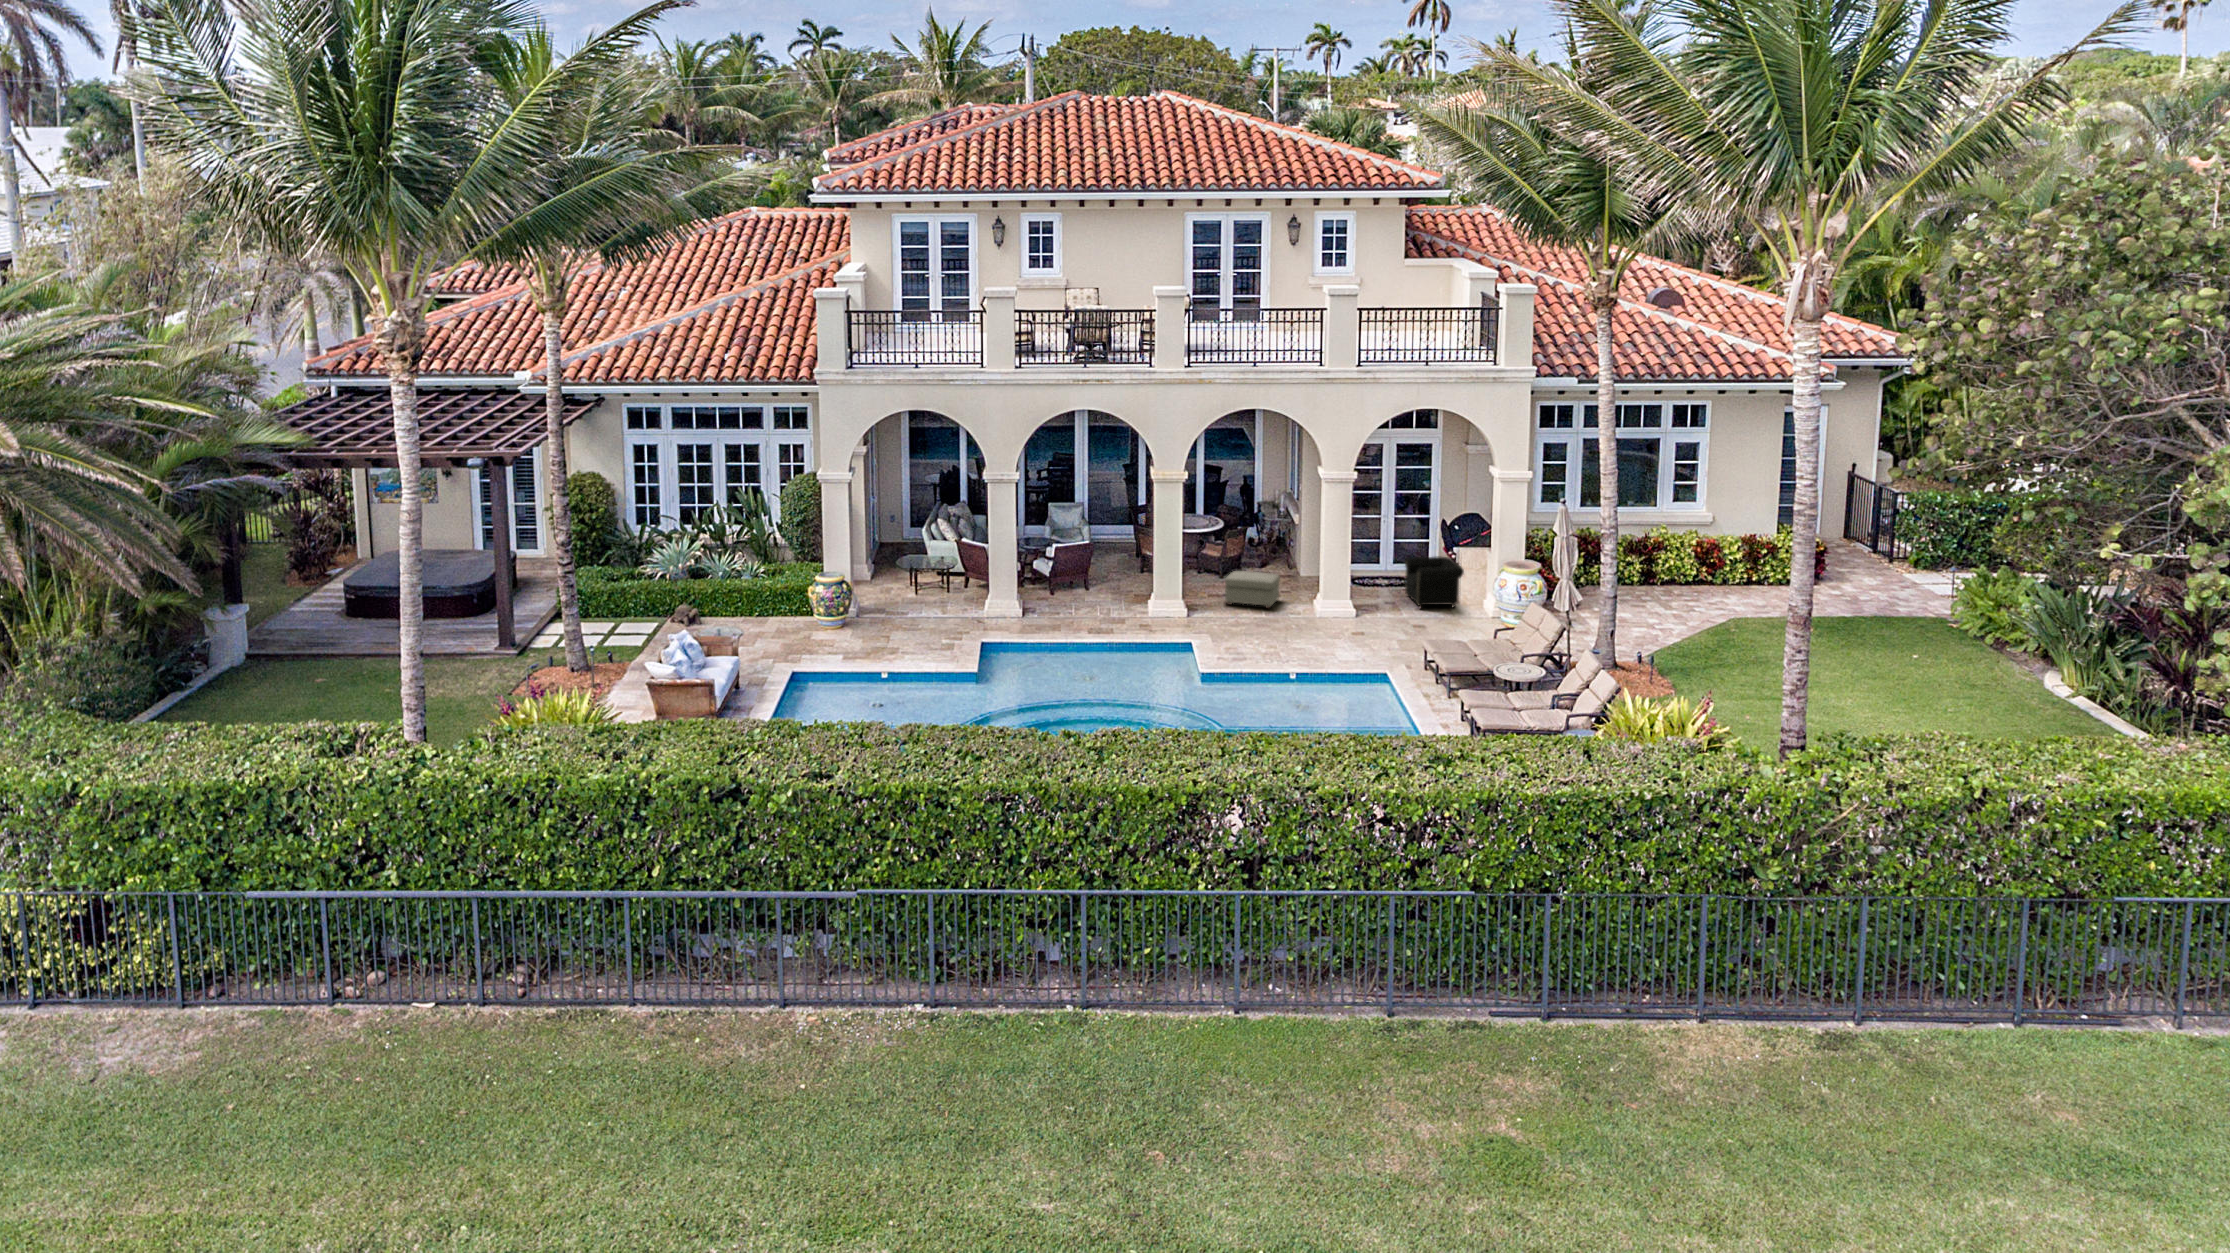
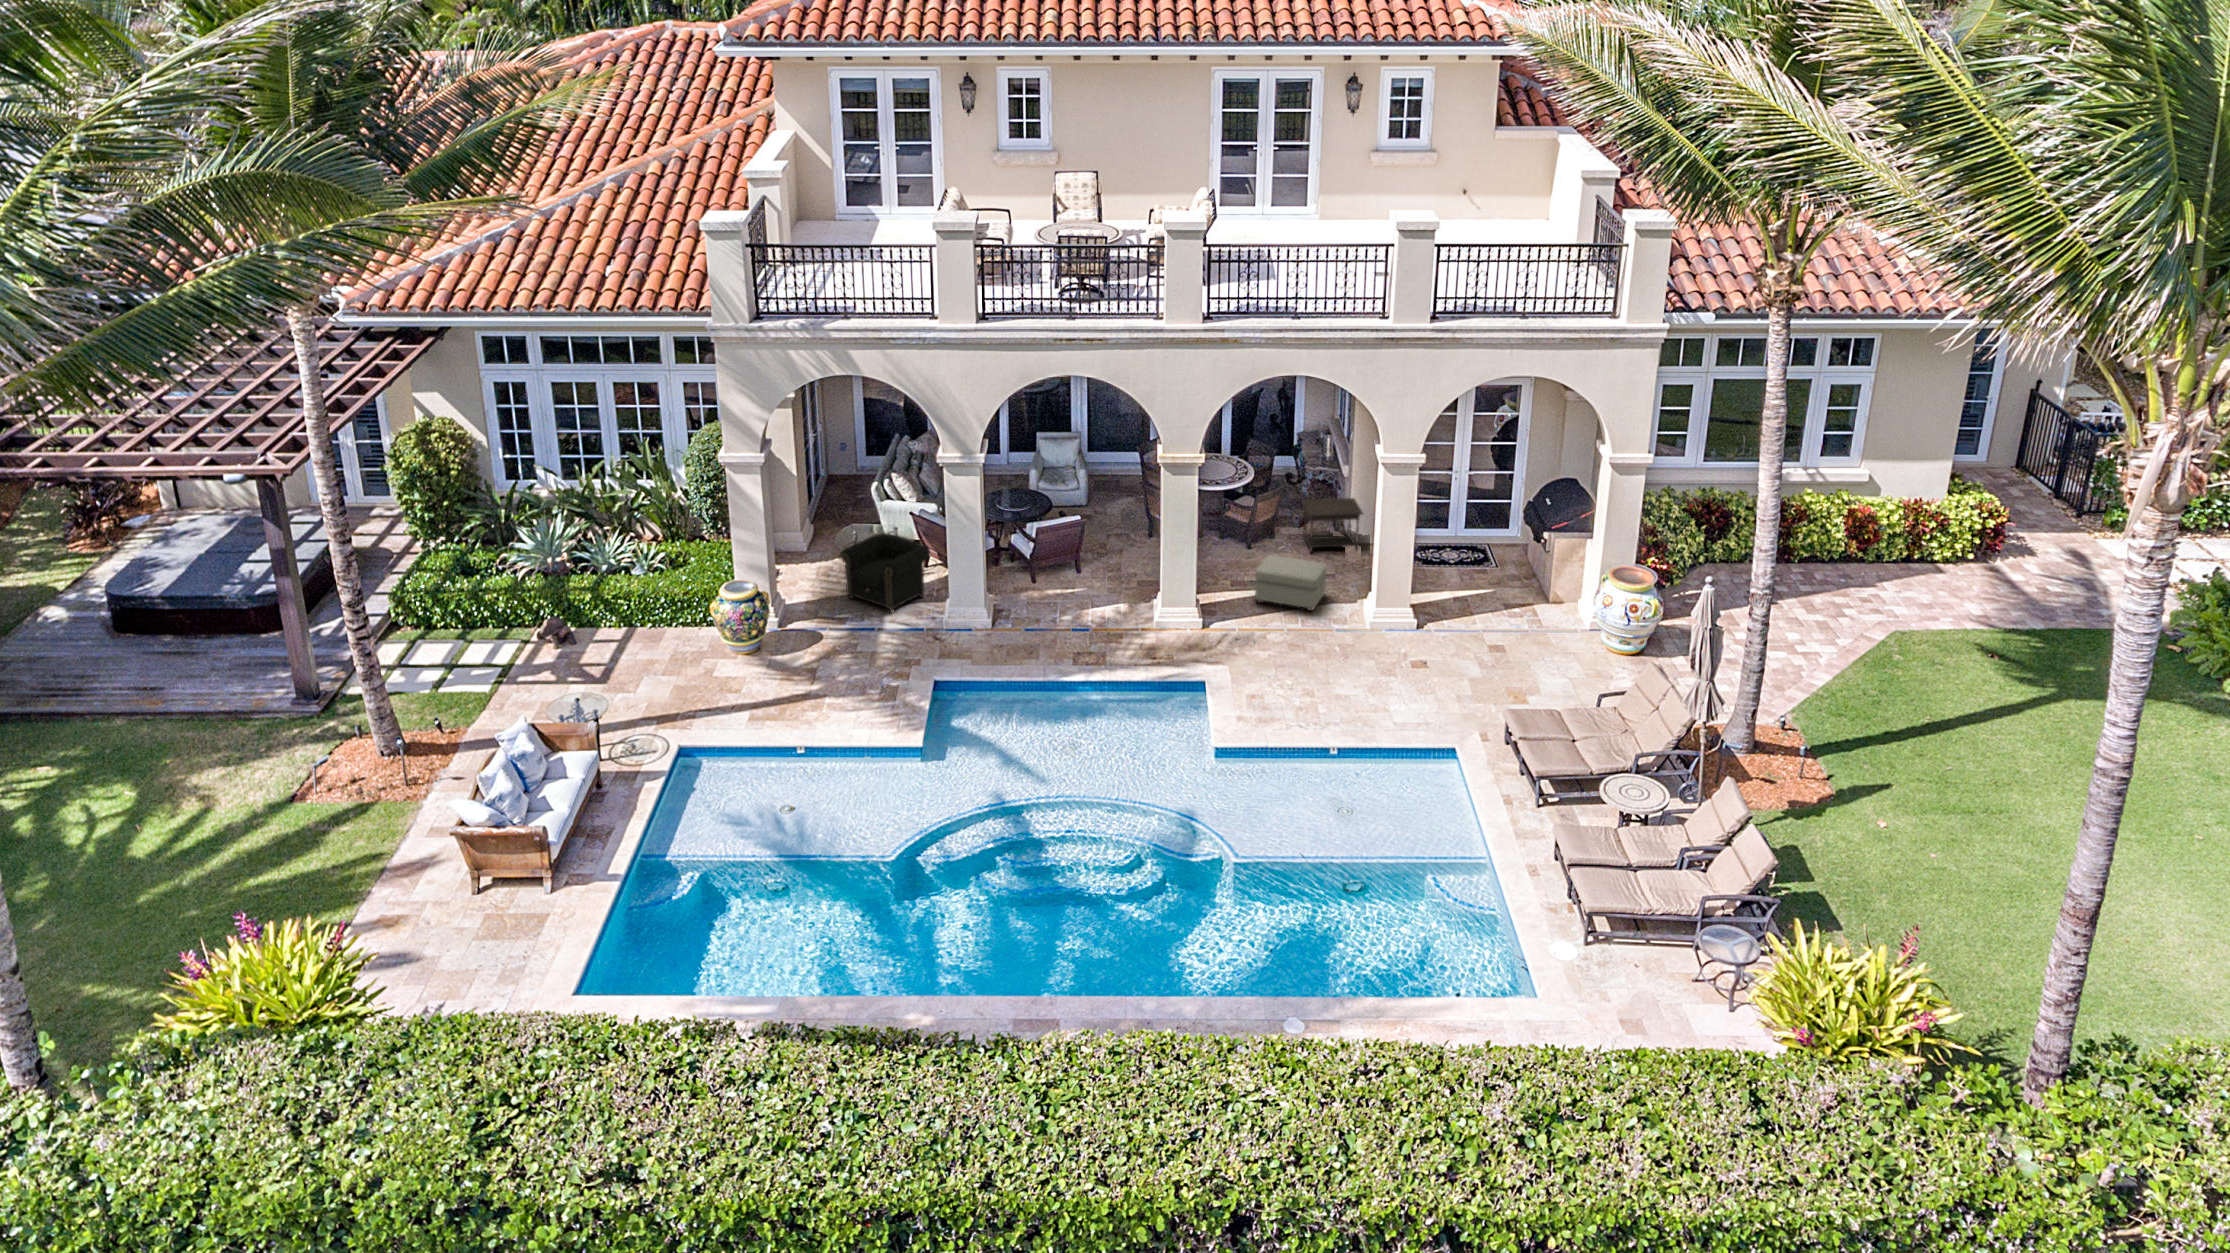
side table: none [1257,538,1306,579] -> present [1301,498,1363,552]
armchair: present [1405,556,1464,609] -> present [840,533,930,613]

